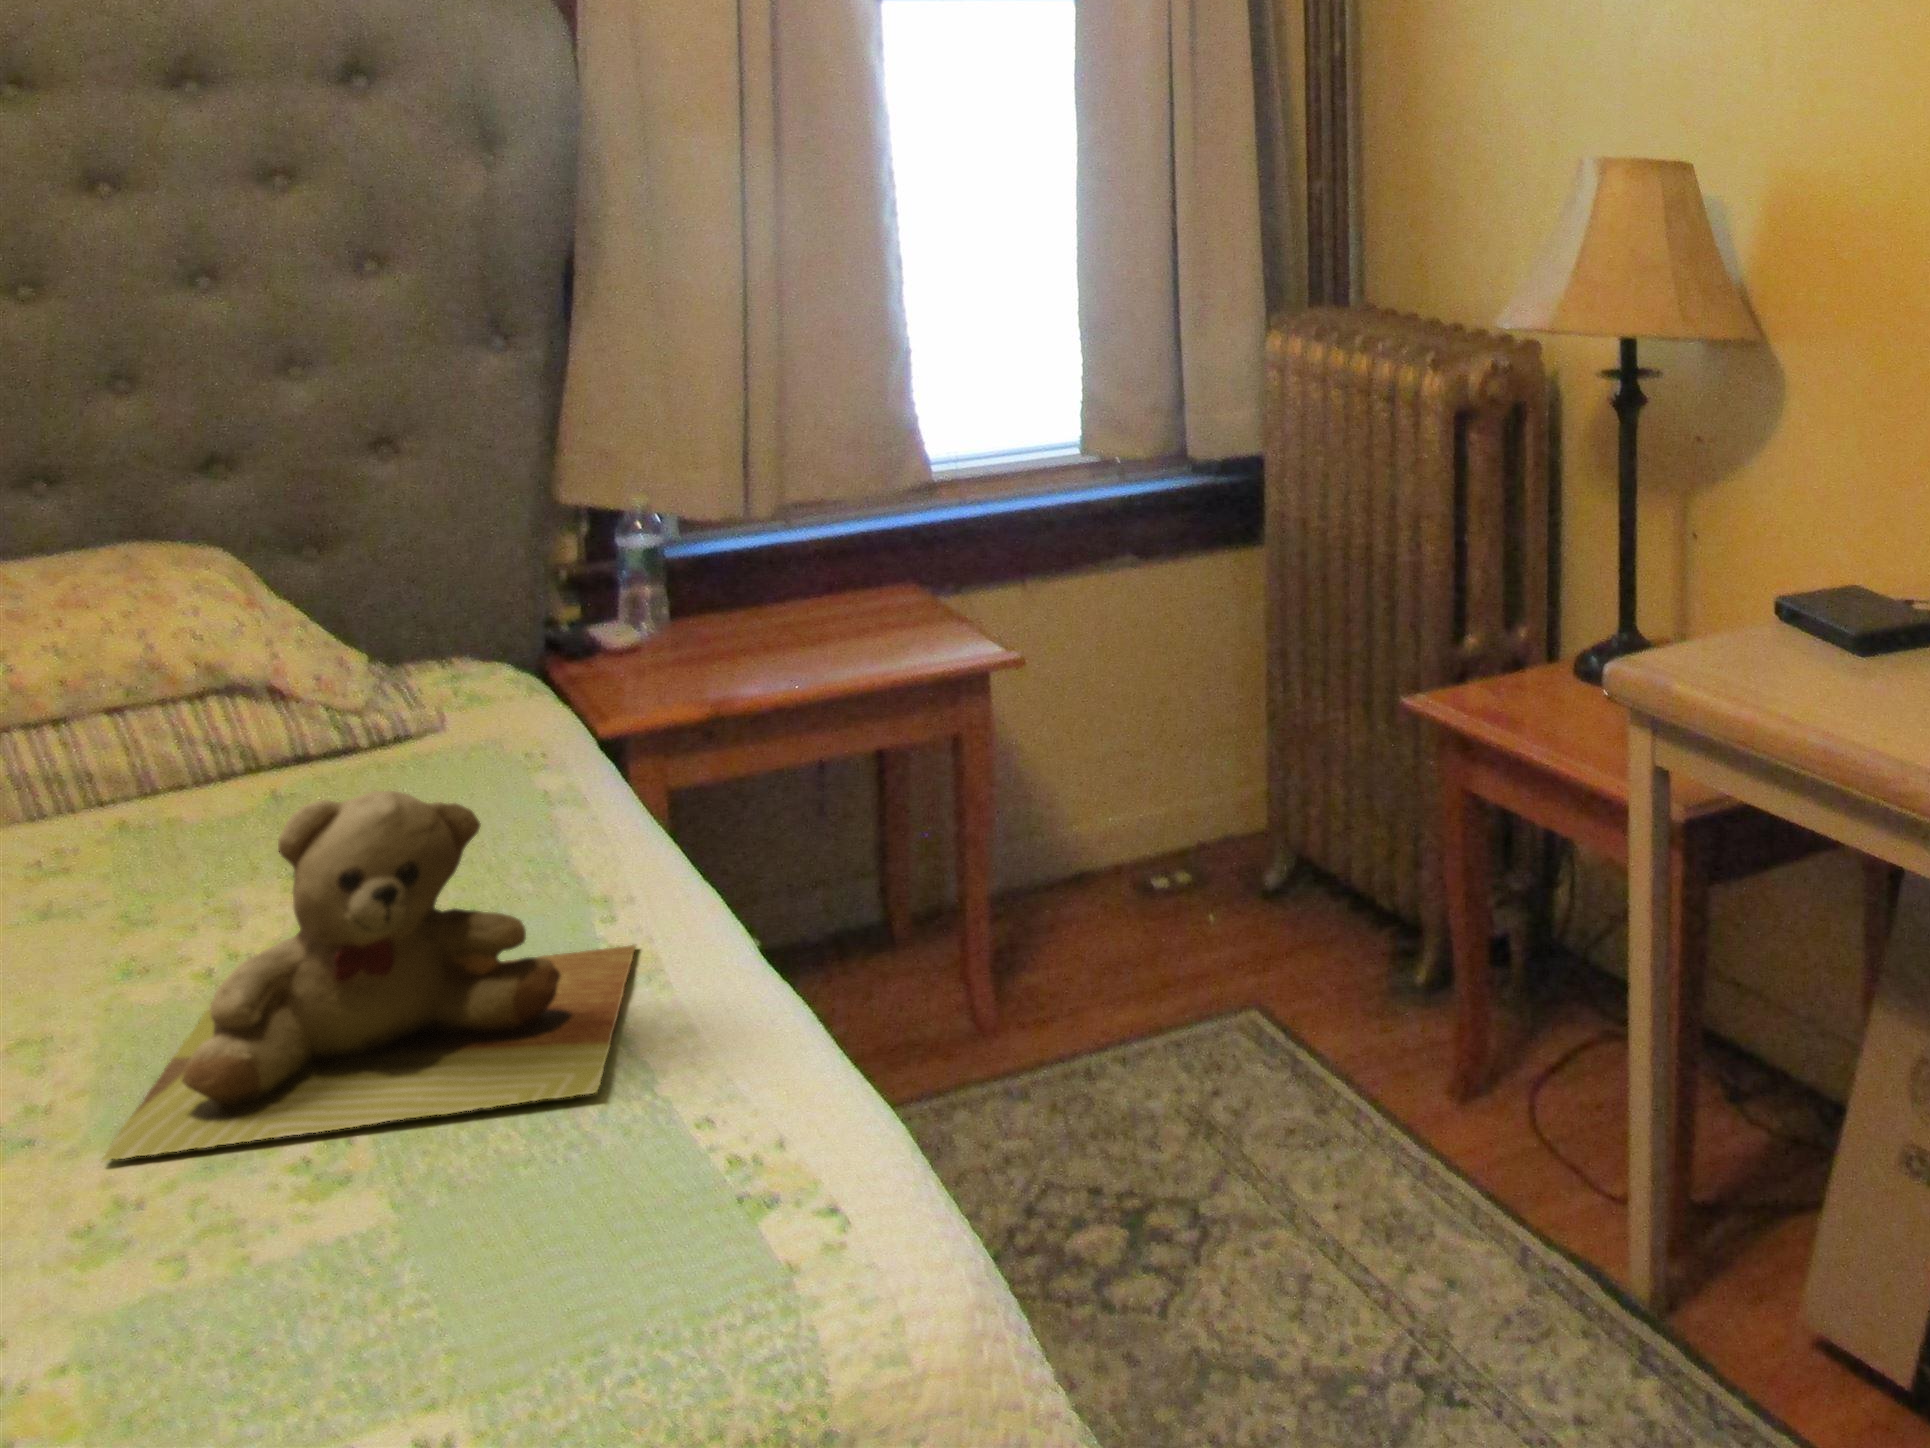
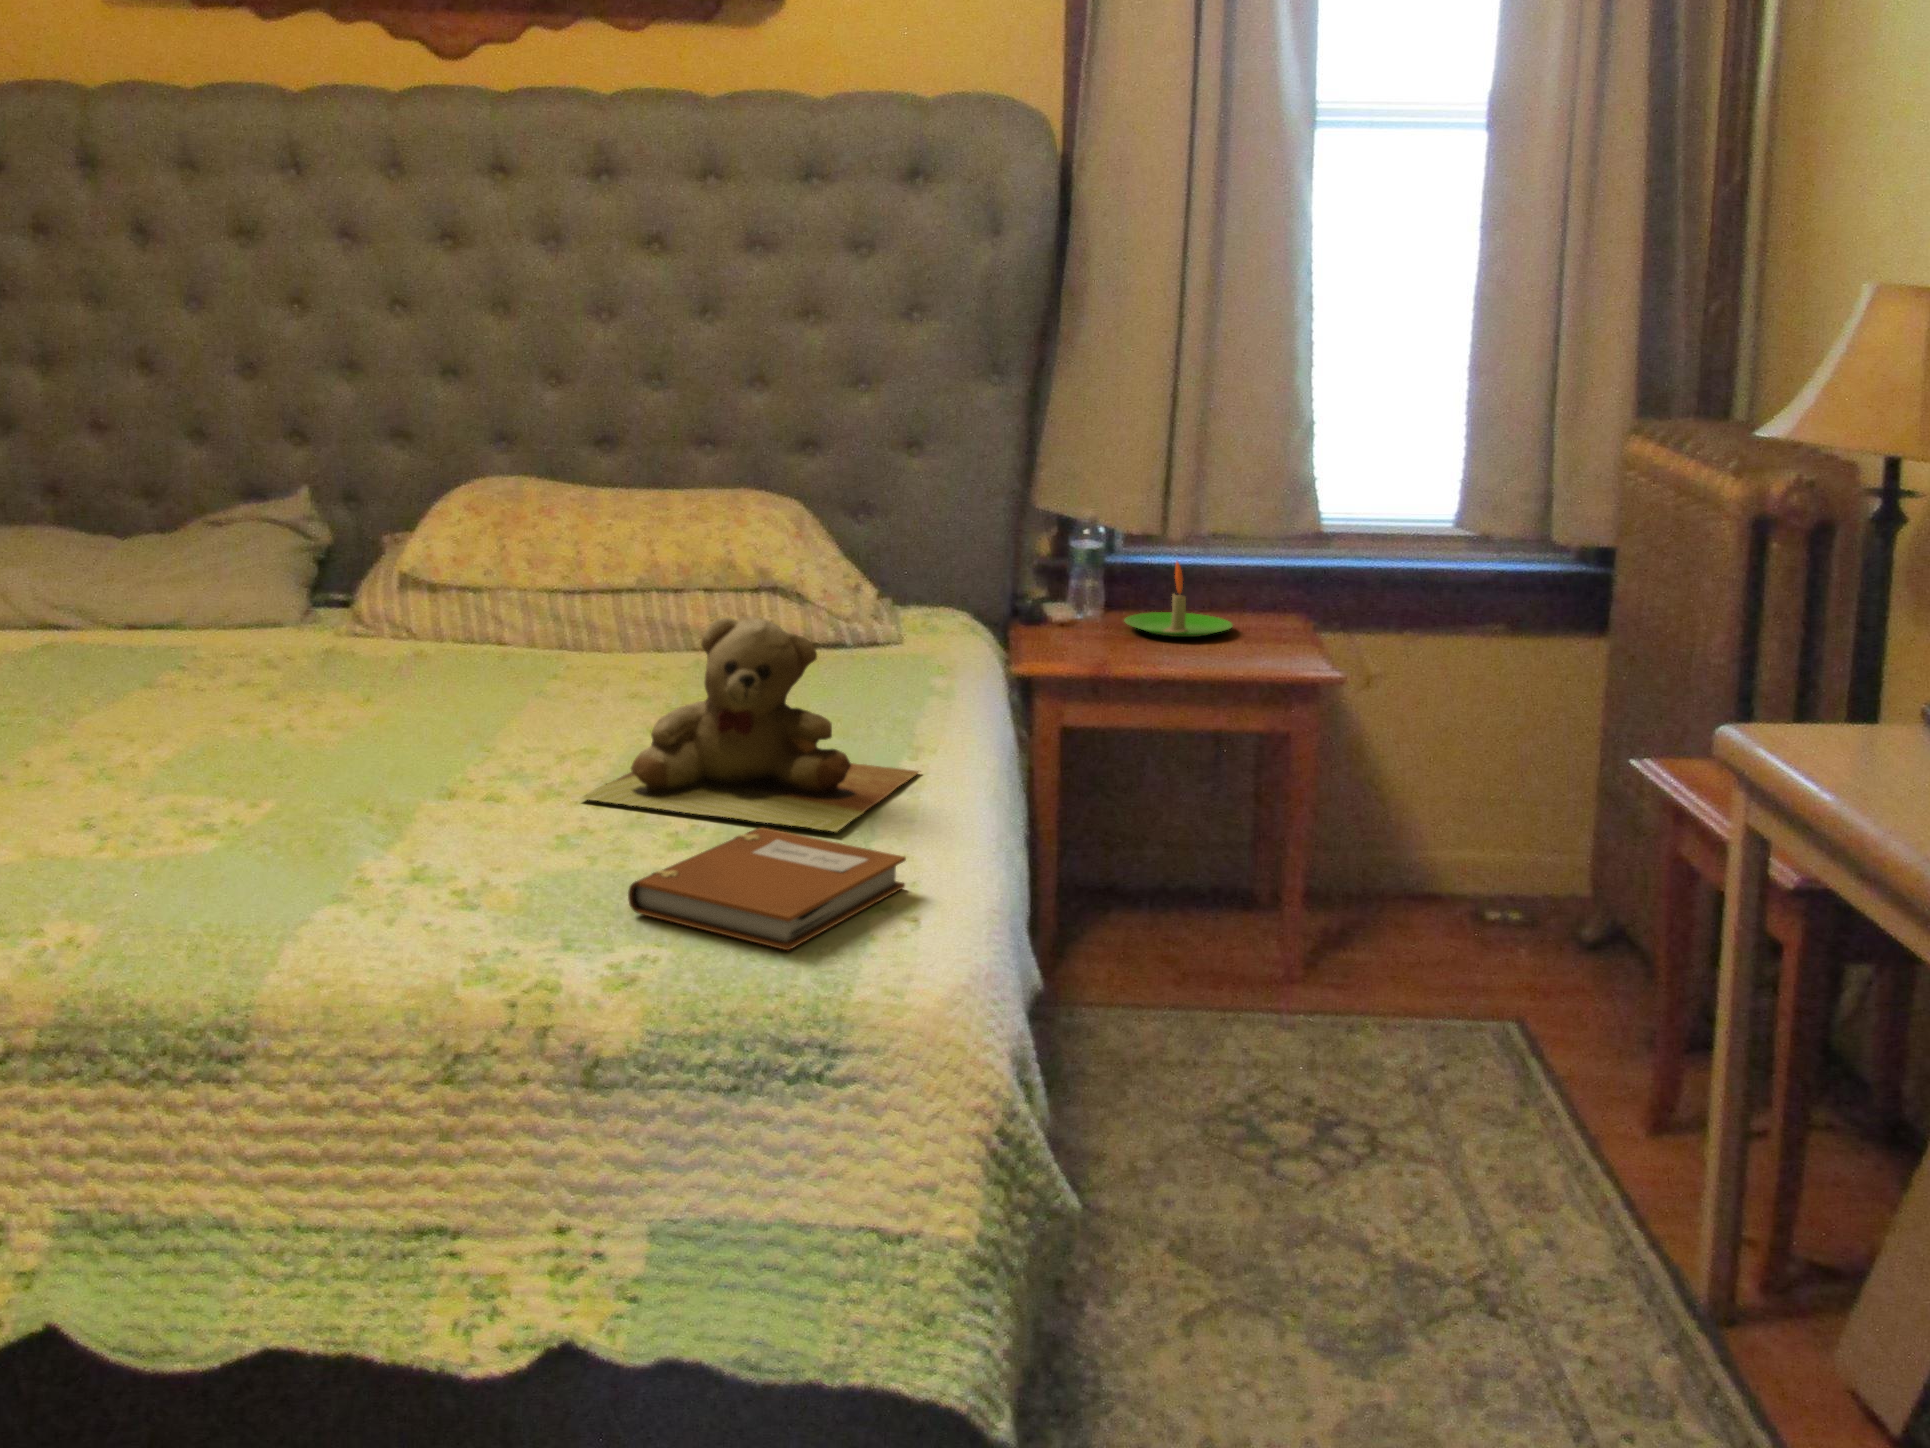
candle: none [721,545,864,643] -> present [1124,562,1233,637]
notebook: none [357,1116,768,1365] -> present [628,828,906,951]

